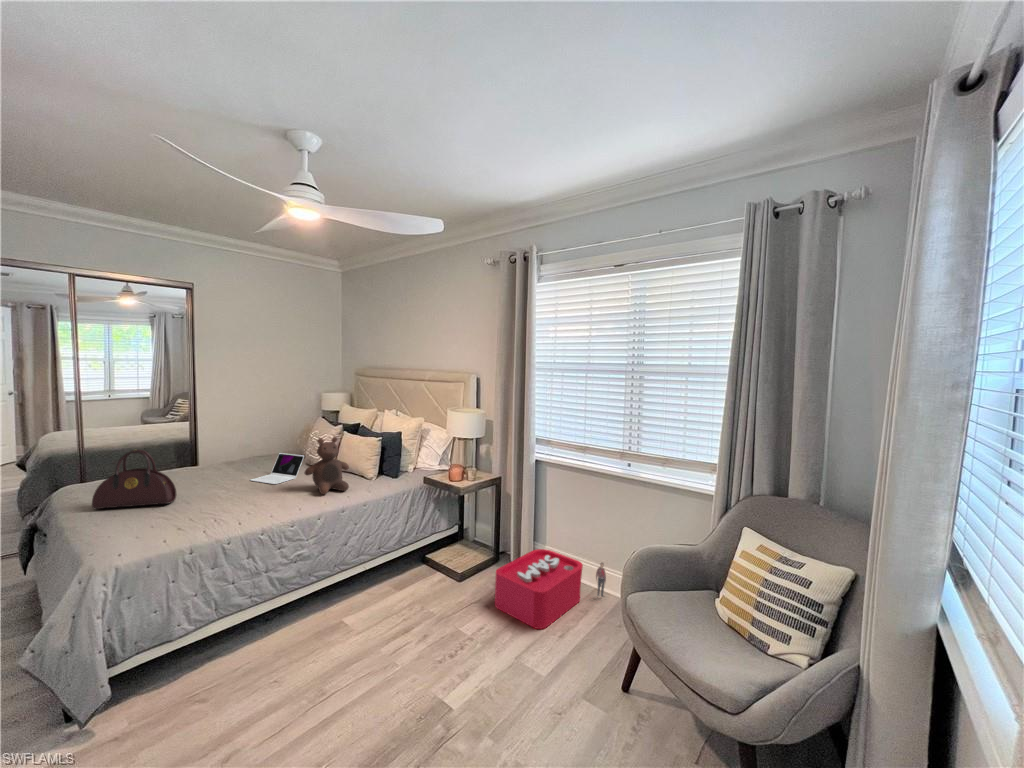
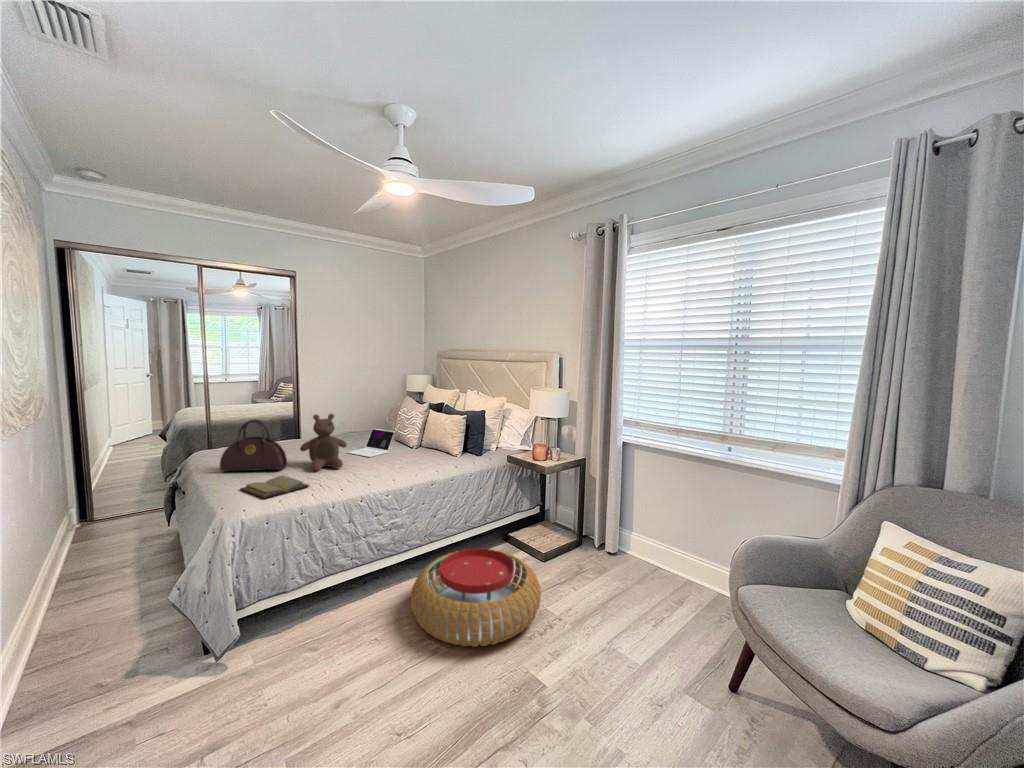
stuffed bear: present [305,437,349,494] -> present [300,414,347,471]
diary: none [117,510,202,539] -> present [240,475,309,498]
storage bin: present [495,549,606,629] -> none [582,534,702,616]
pouf: none [316,574,452,678] -> present [411,549,541,647]

